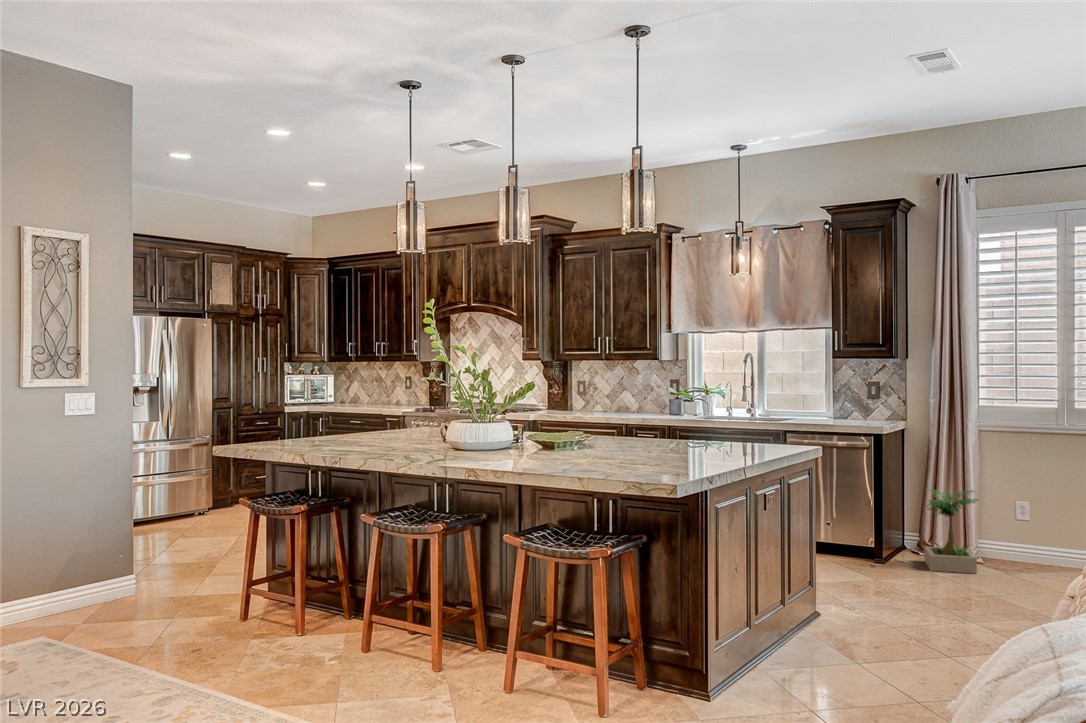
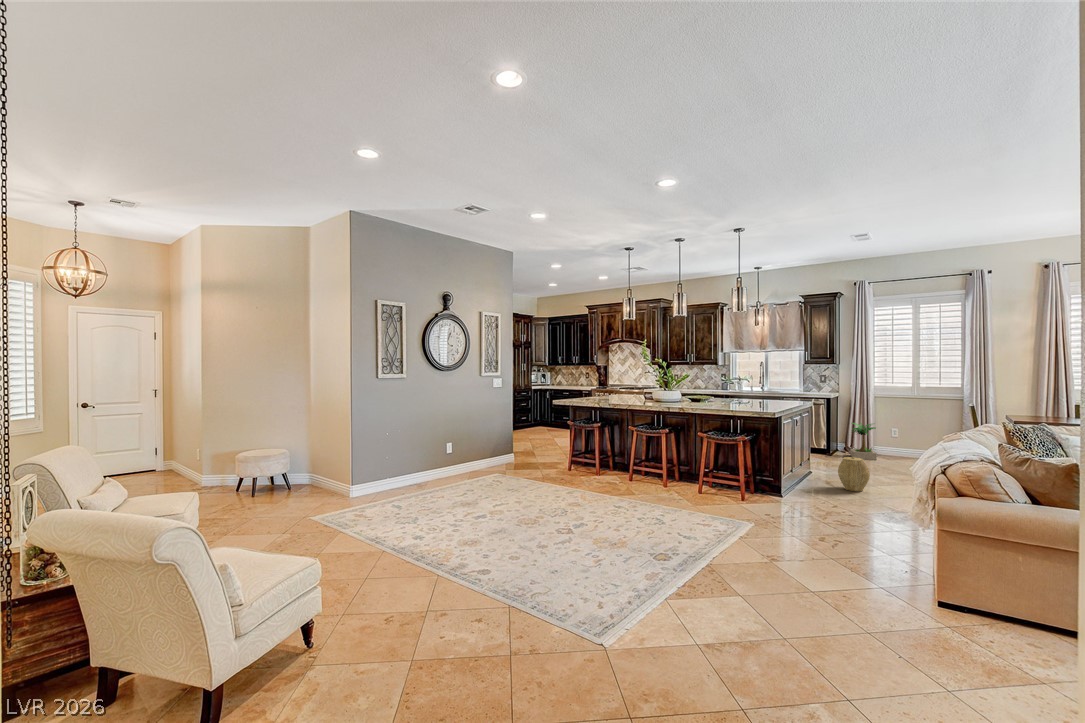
woven basket: none [866,588,940,680] -> present [838,457,870,492]

